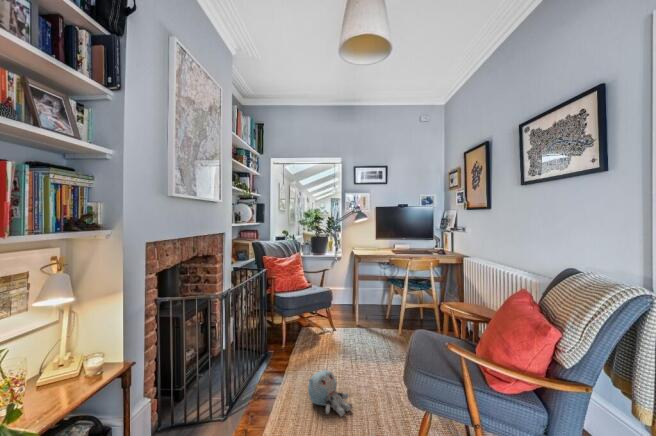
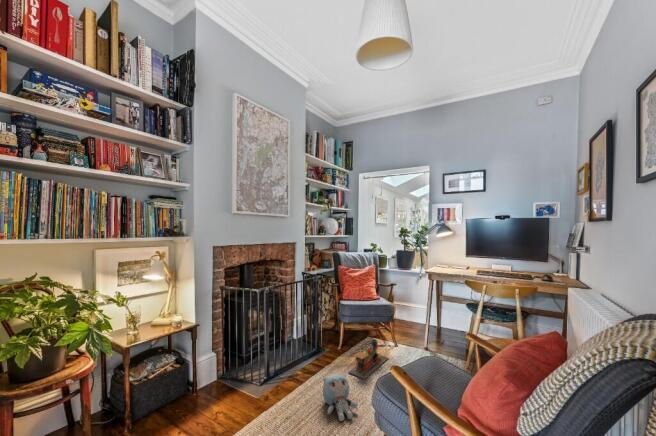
toy train: none [312,328,337,369] -> present [348,339,388,379]

